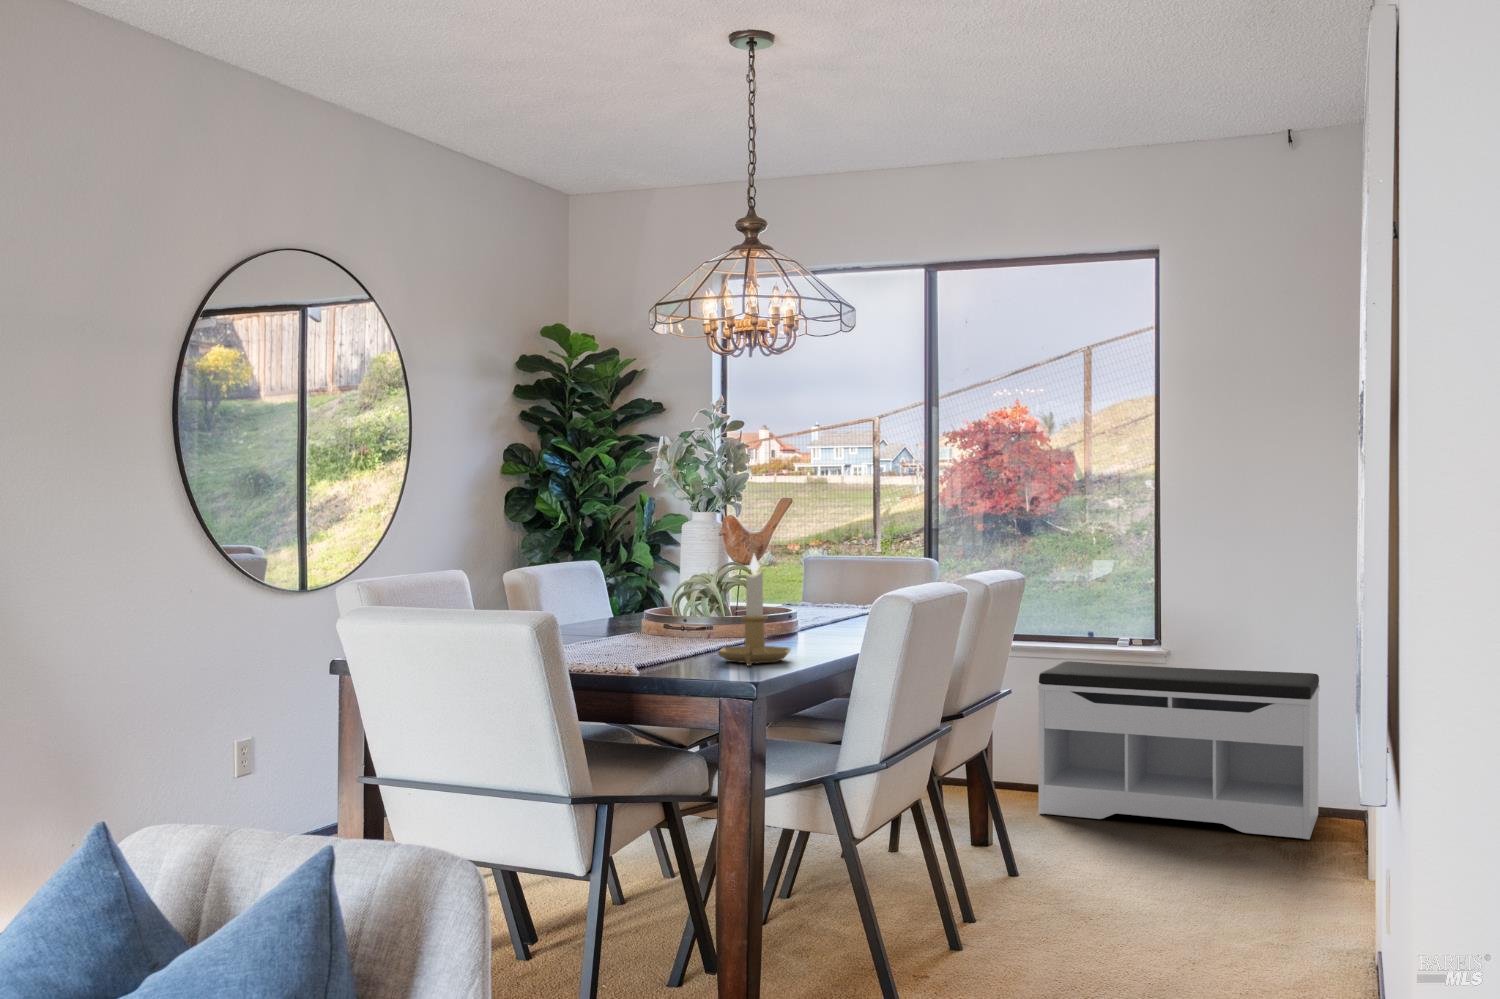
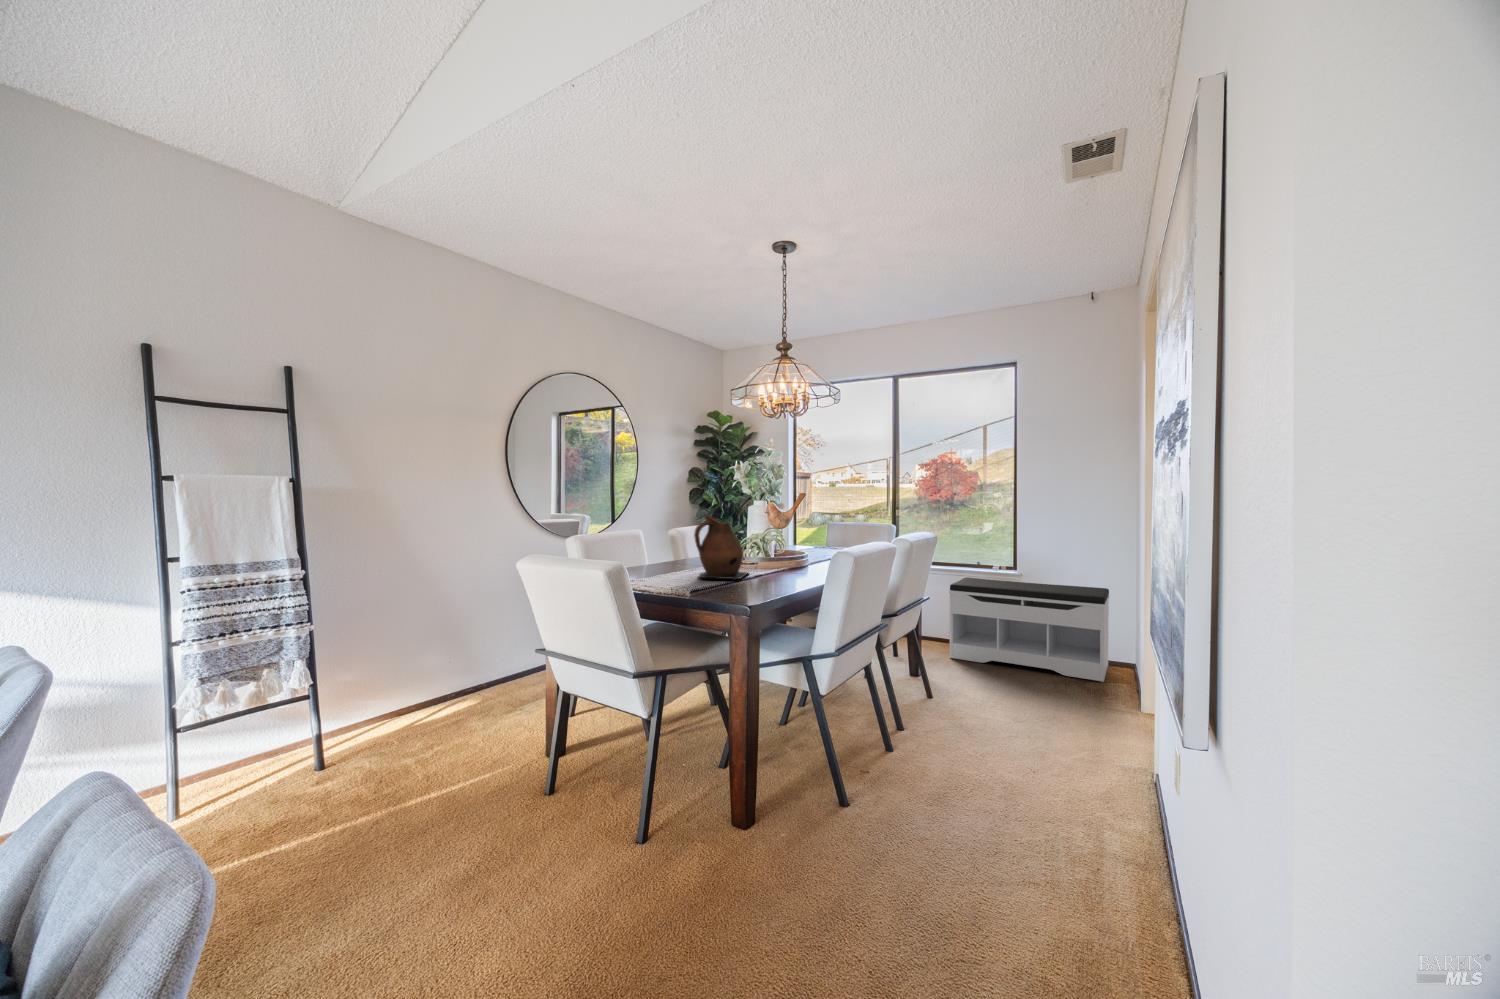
ceramic pitcher: none [610,537,704,654] -> present [694,516,750,580]
candlestick: present [718,555,791,666] -> none [746,525,790,591]

